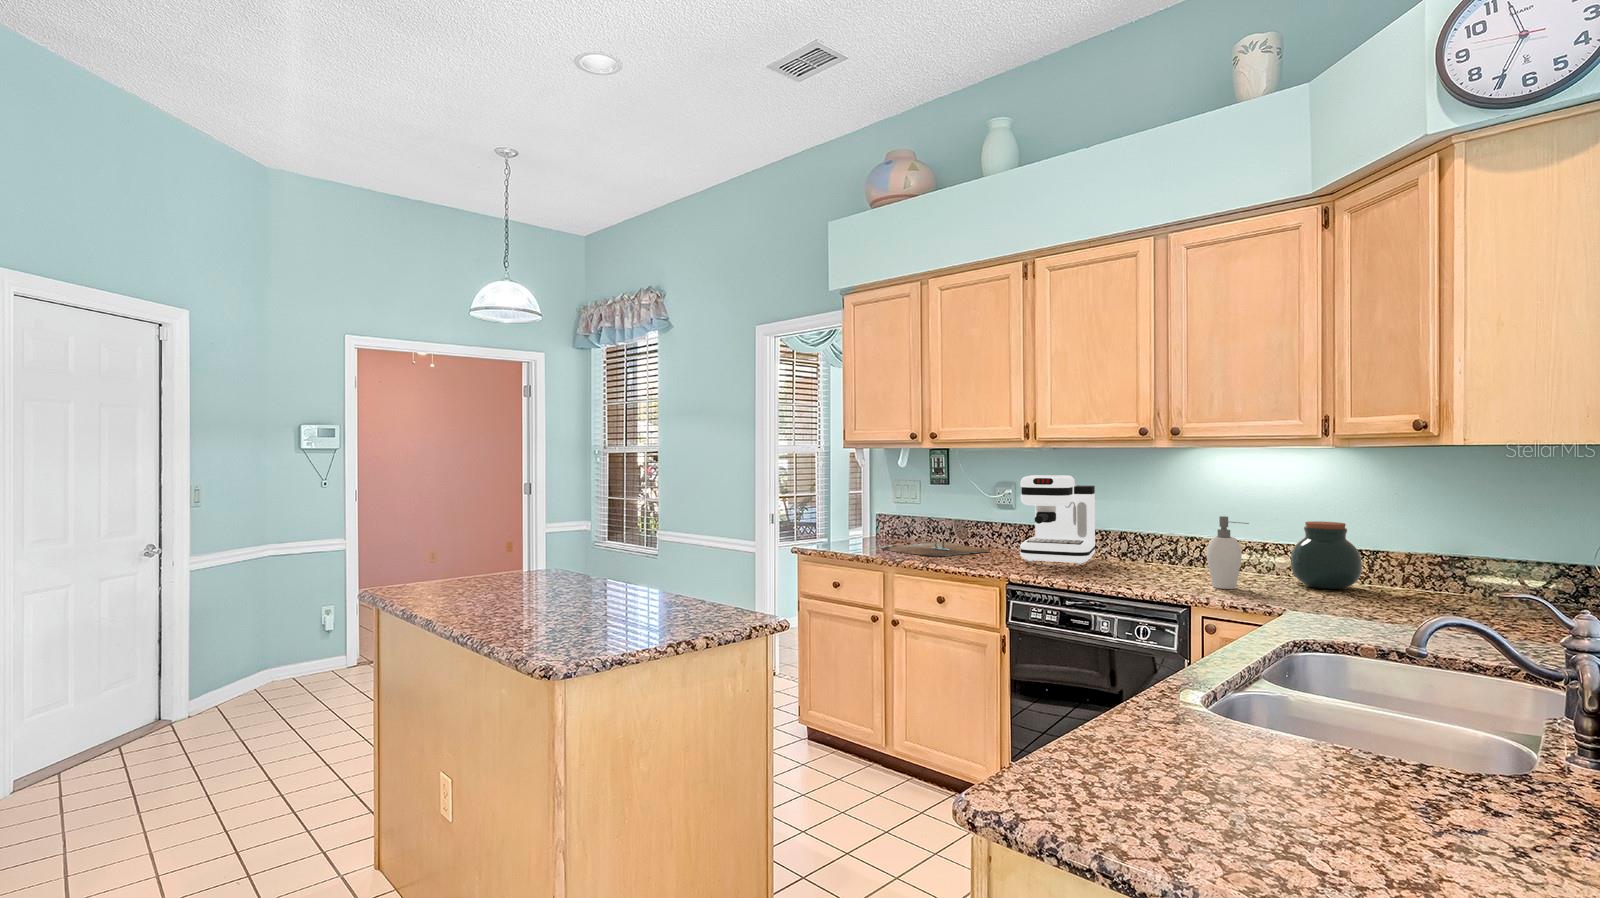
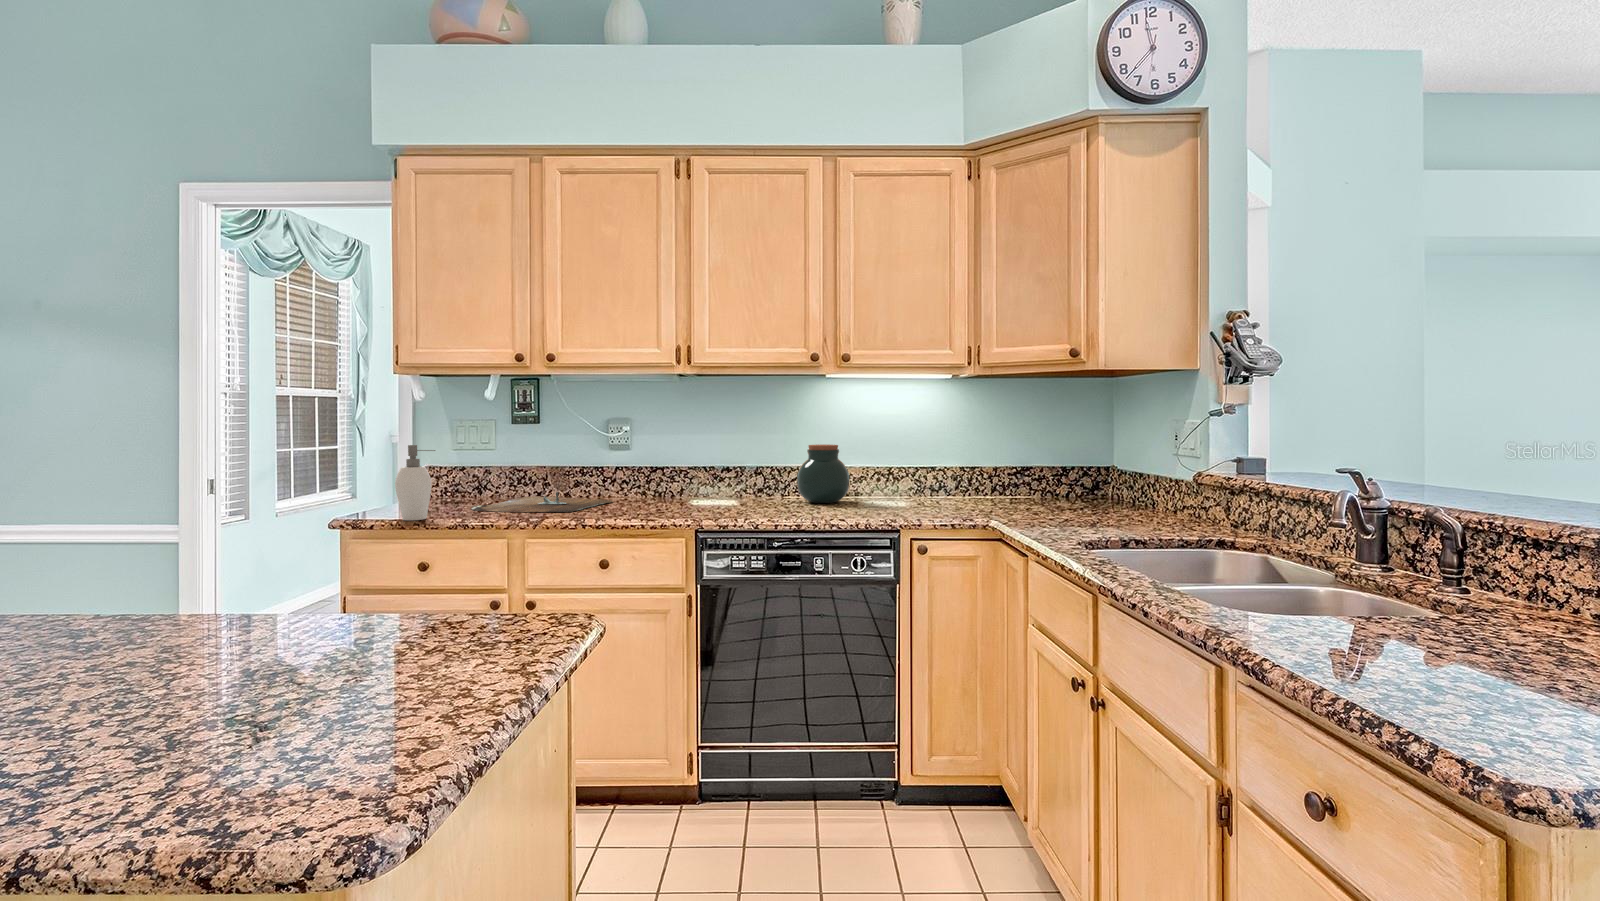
coffee maker: present [1020,475,1095,564] -> none [662,409,744,507]
soap dispenser: present [1206,516,1249,589] -> present [395,445,435,520]
jar: present [1291,521,1362,589] -> present [797,444,849,503]

